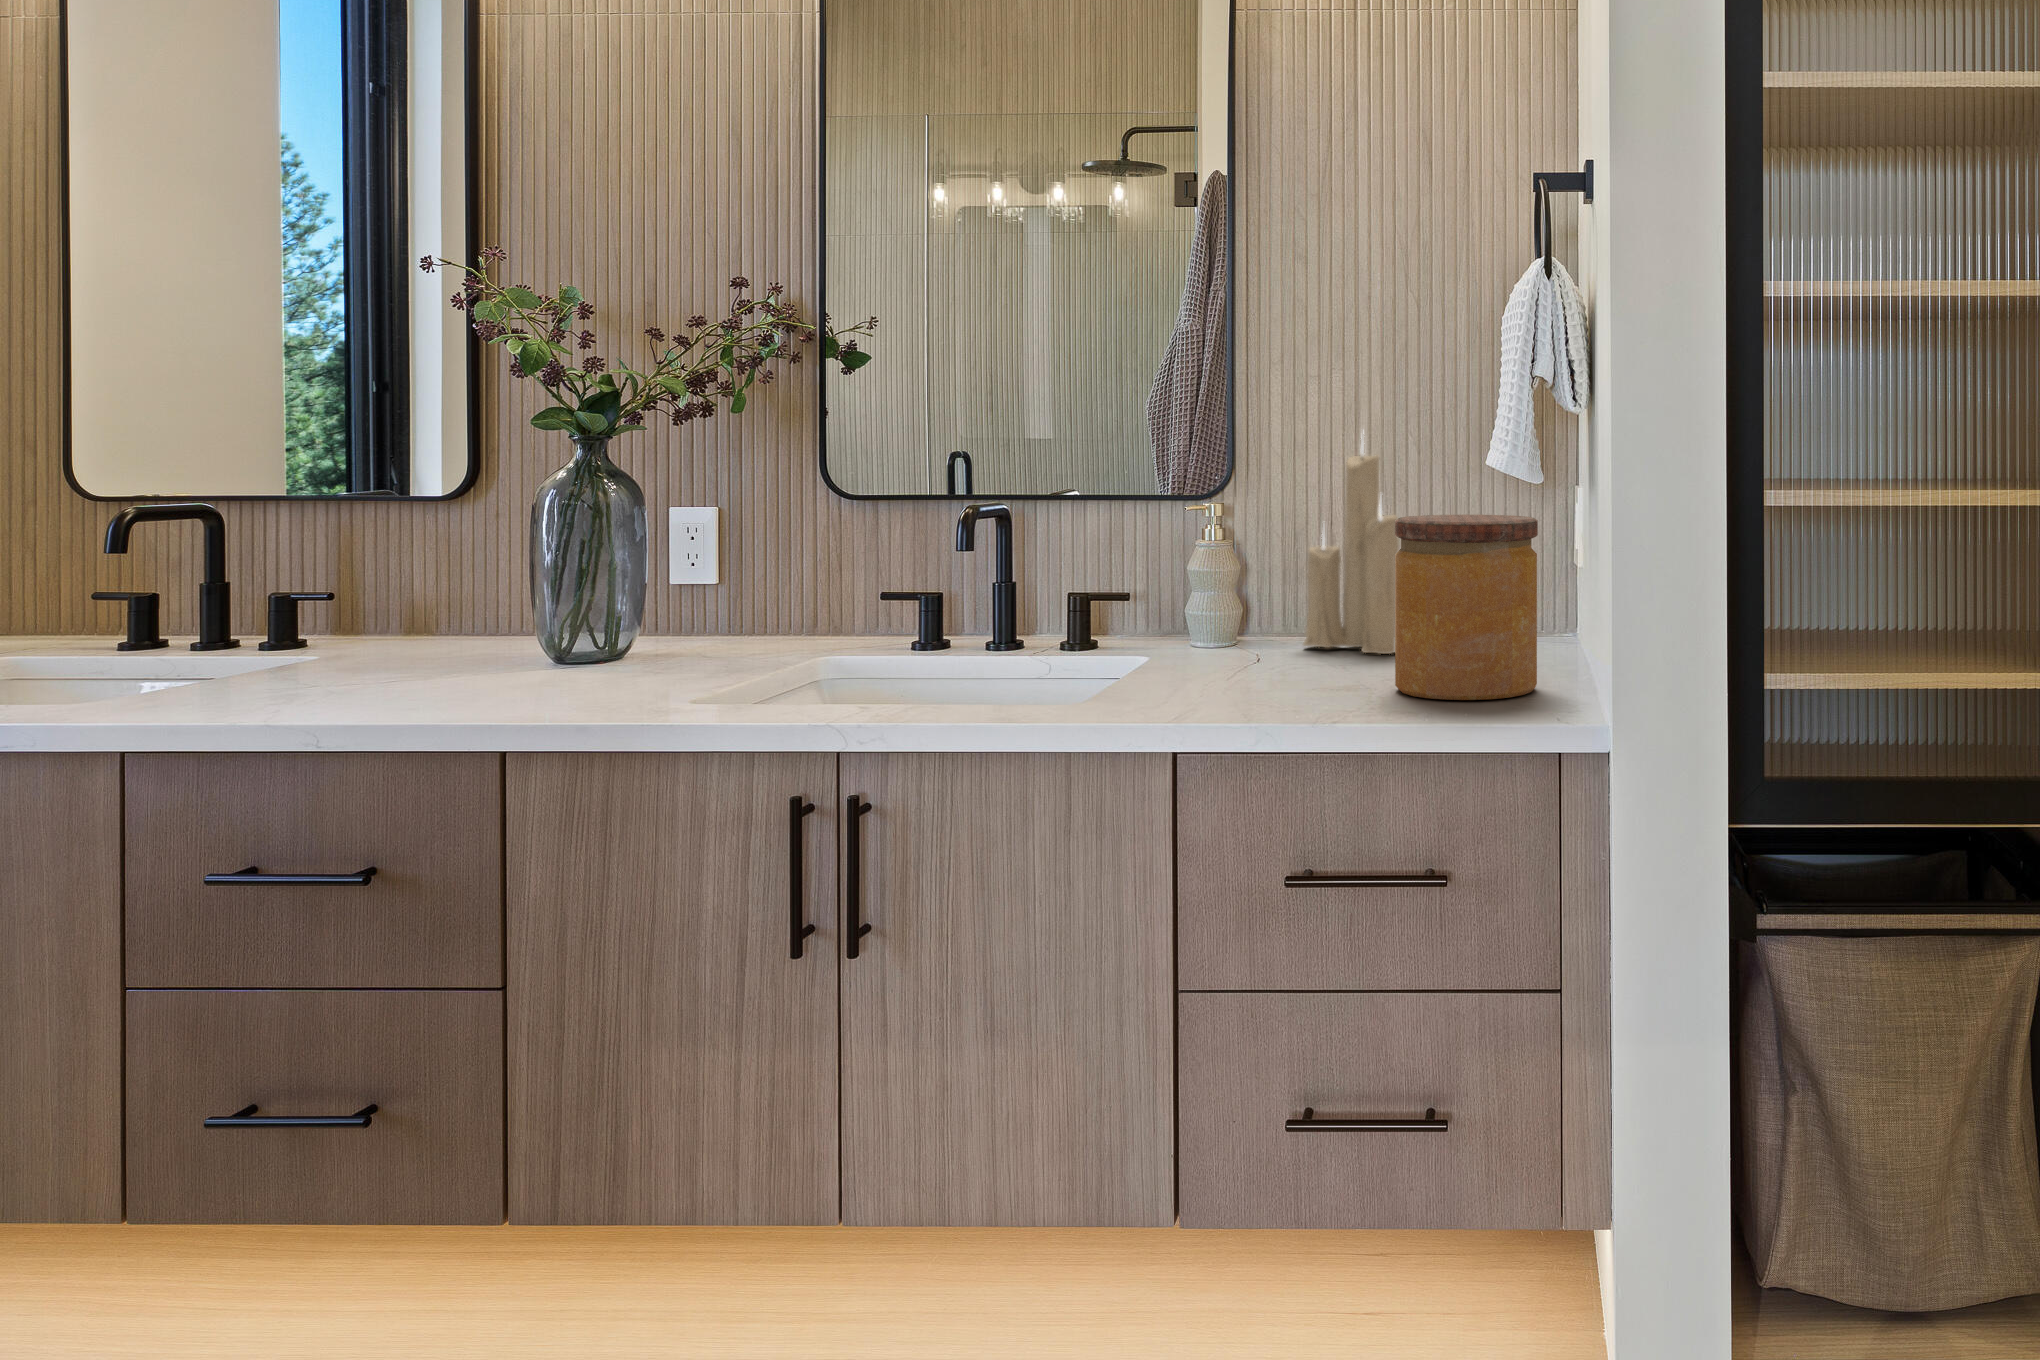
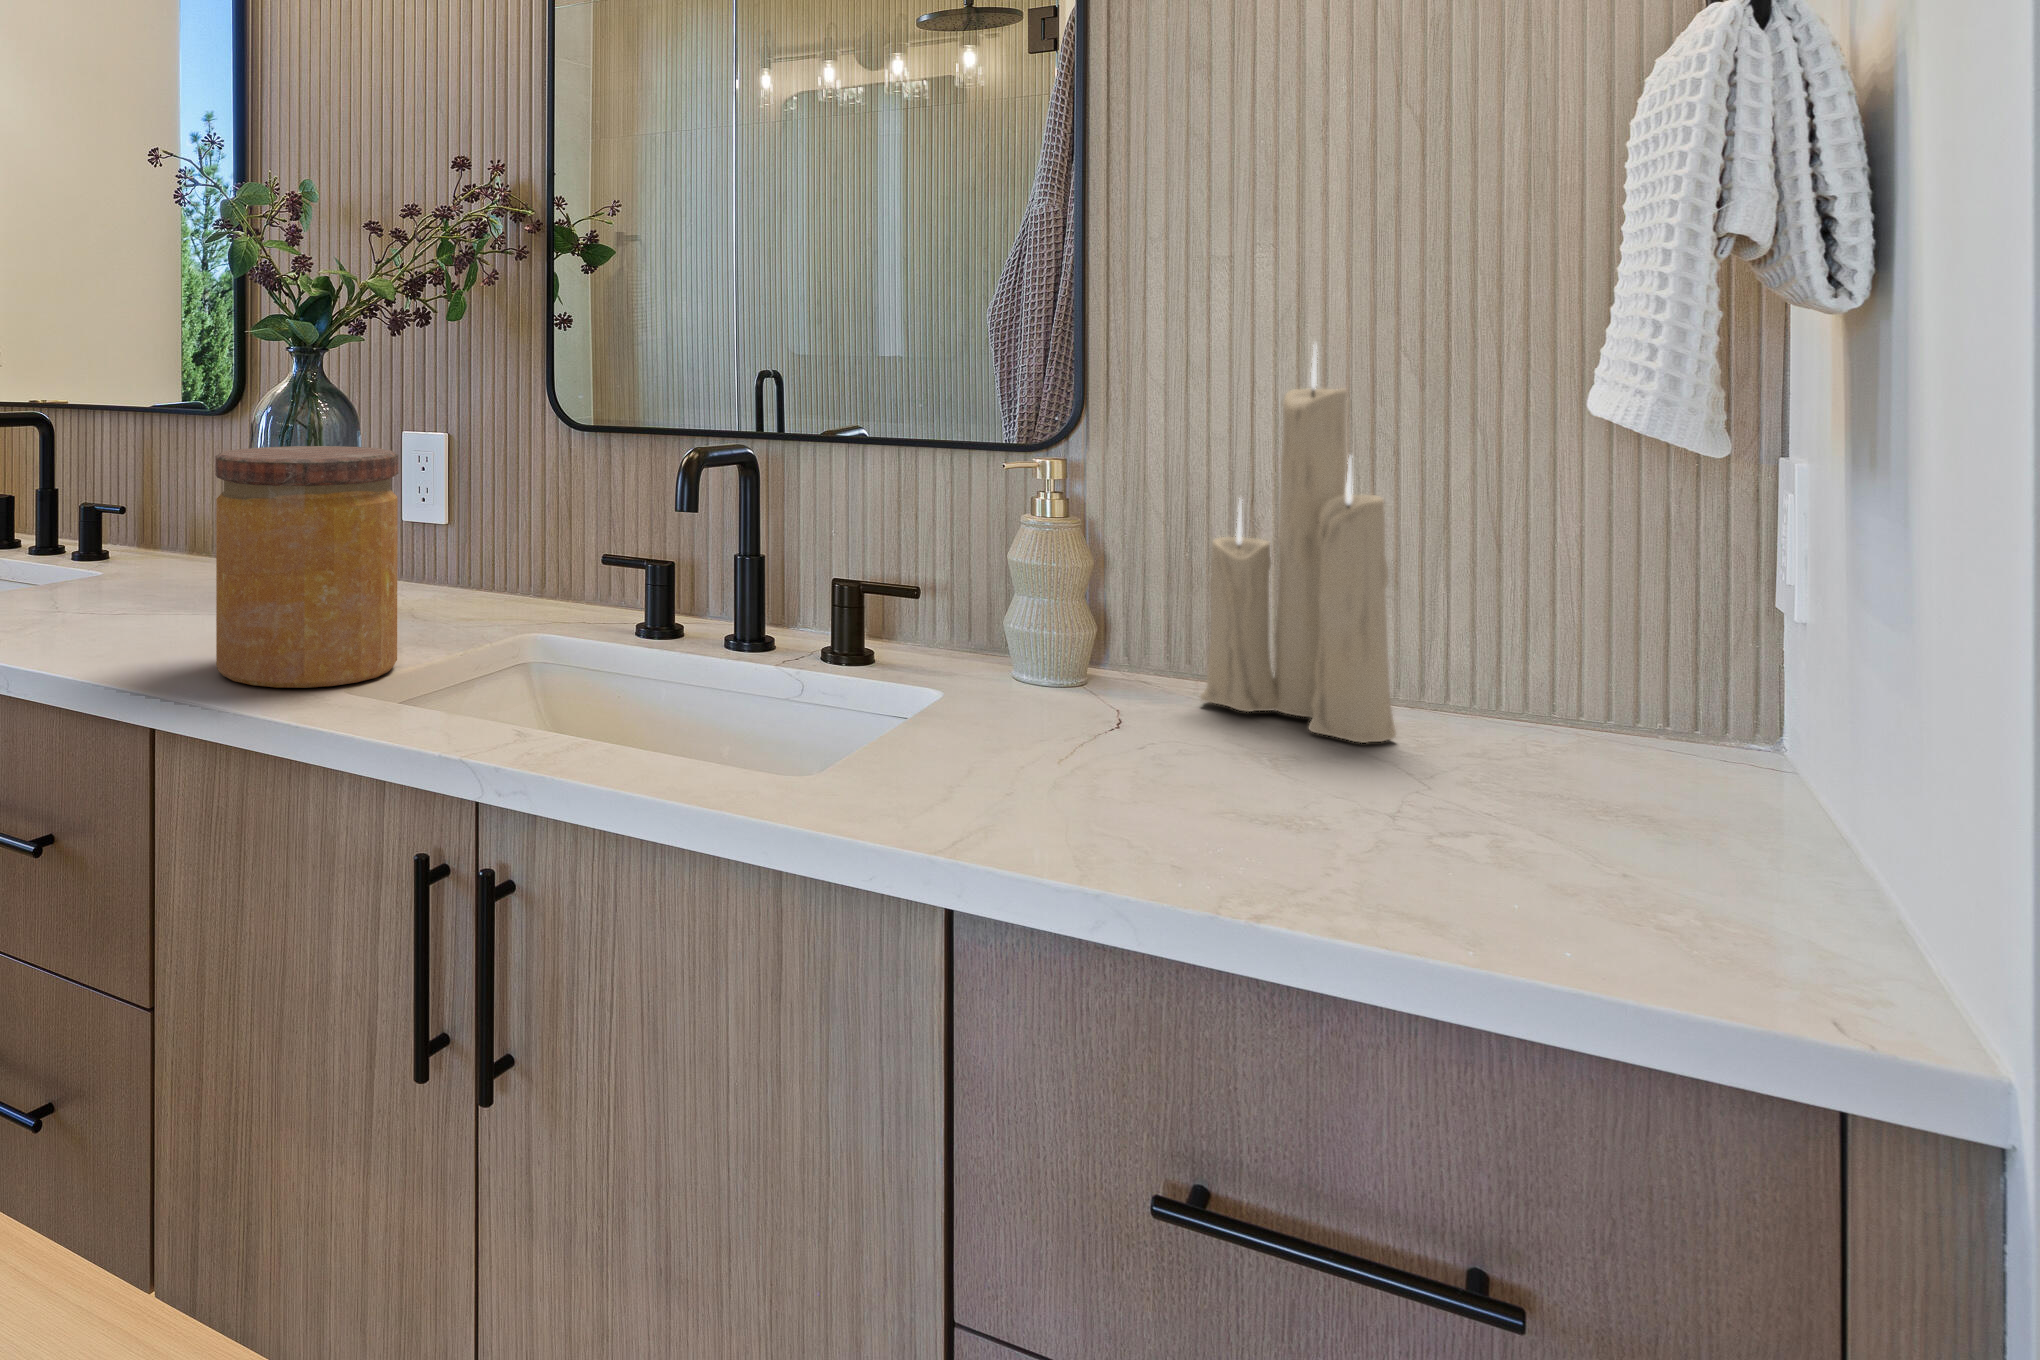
jar: present [1395,515,1538,700] -> present [215,446,398,688]

